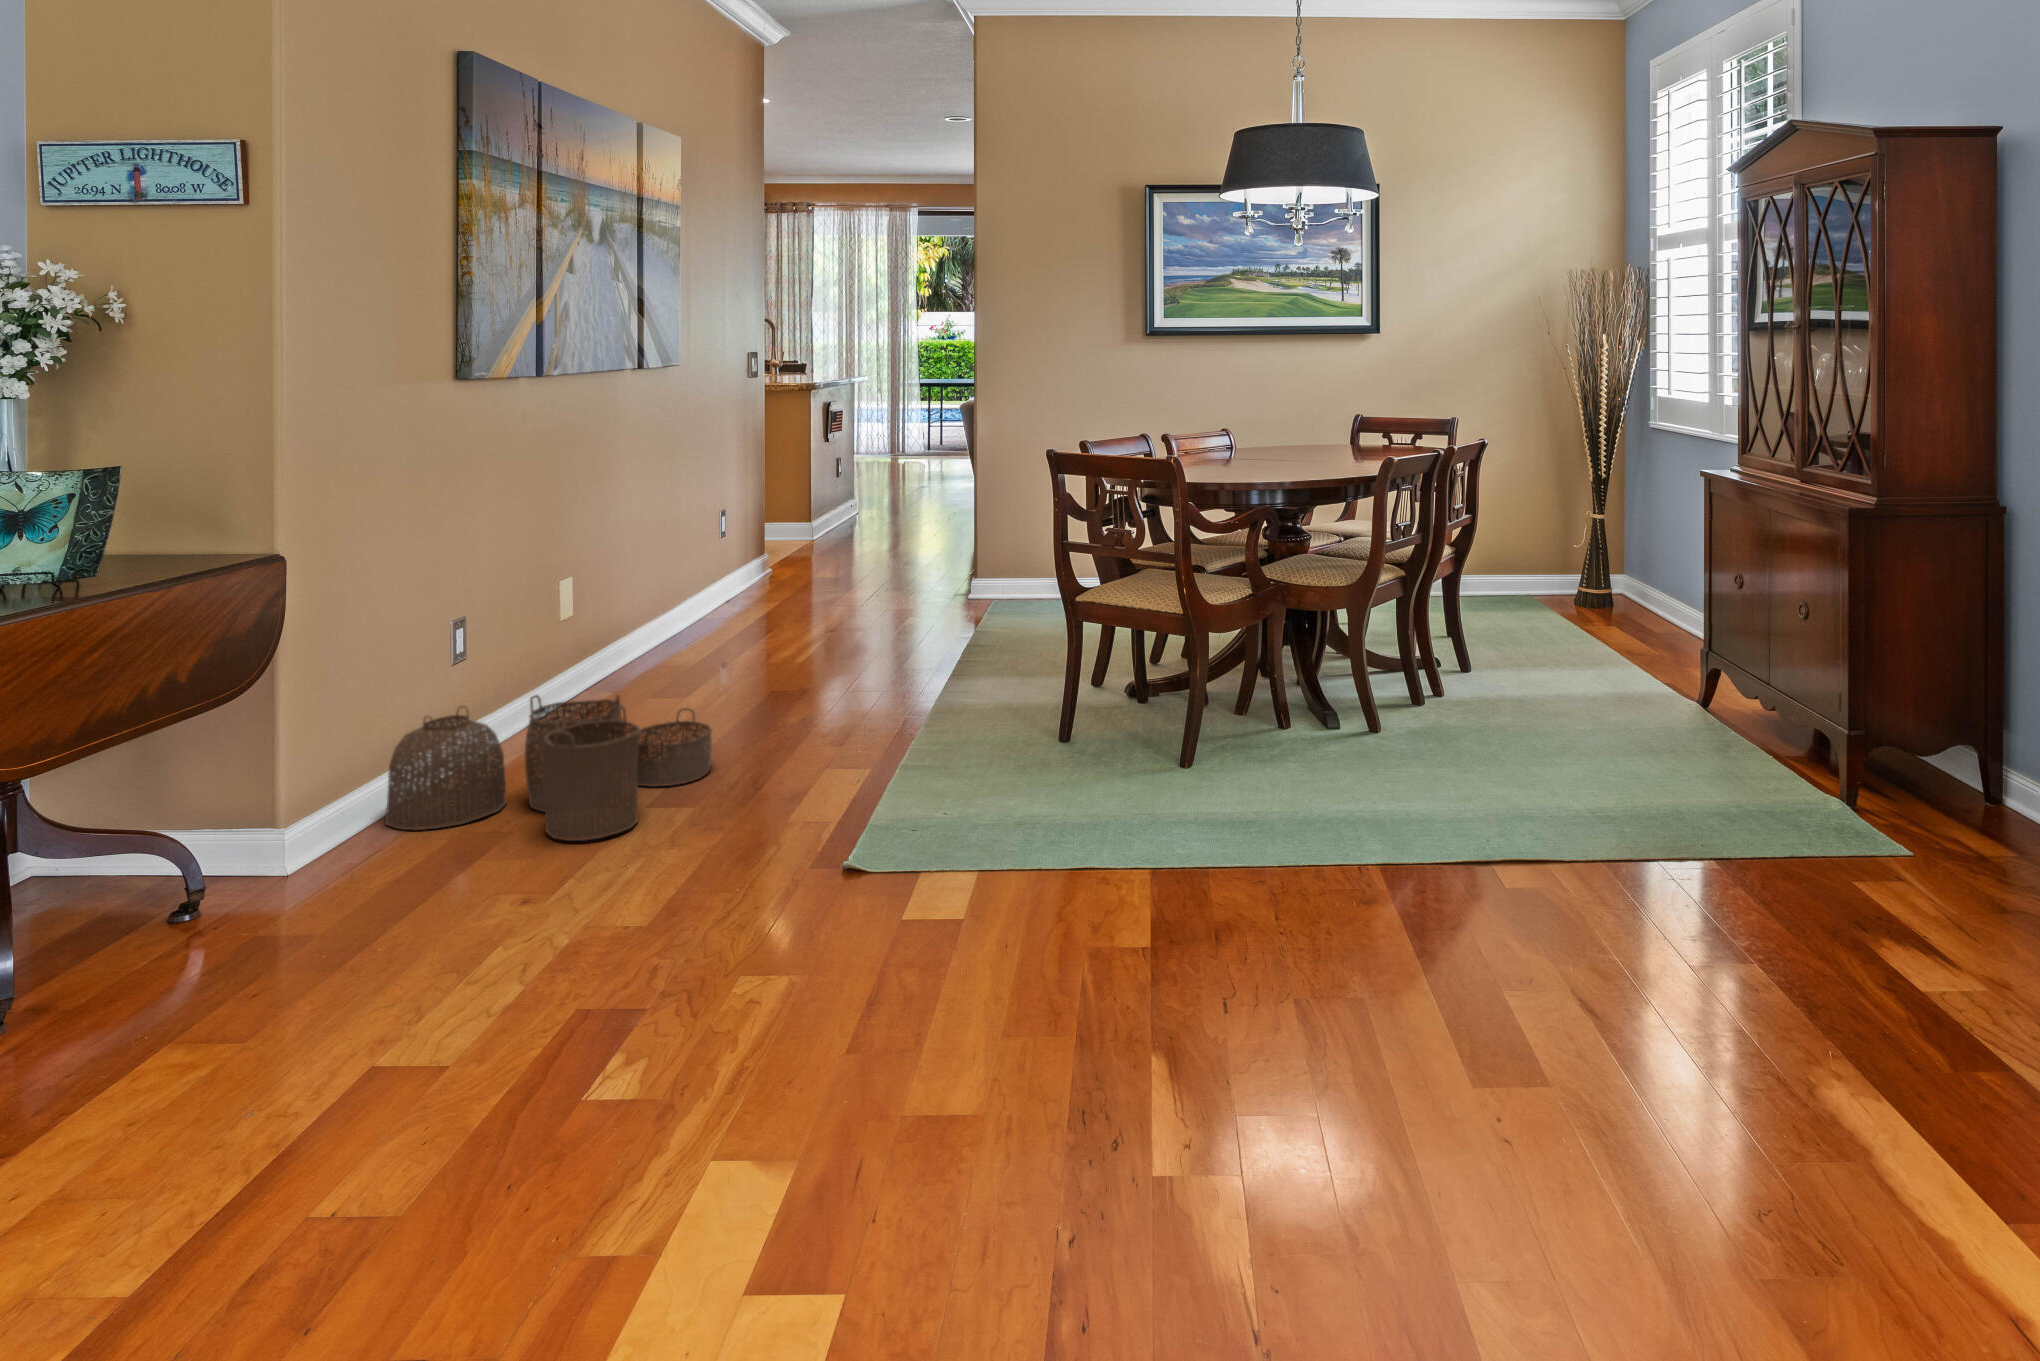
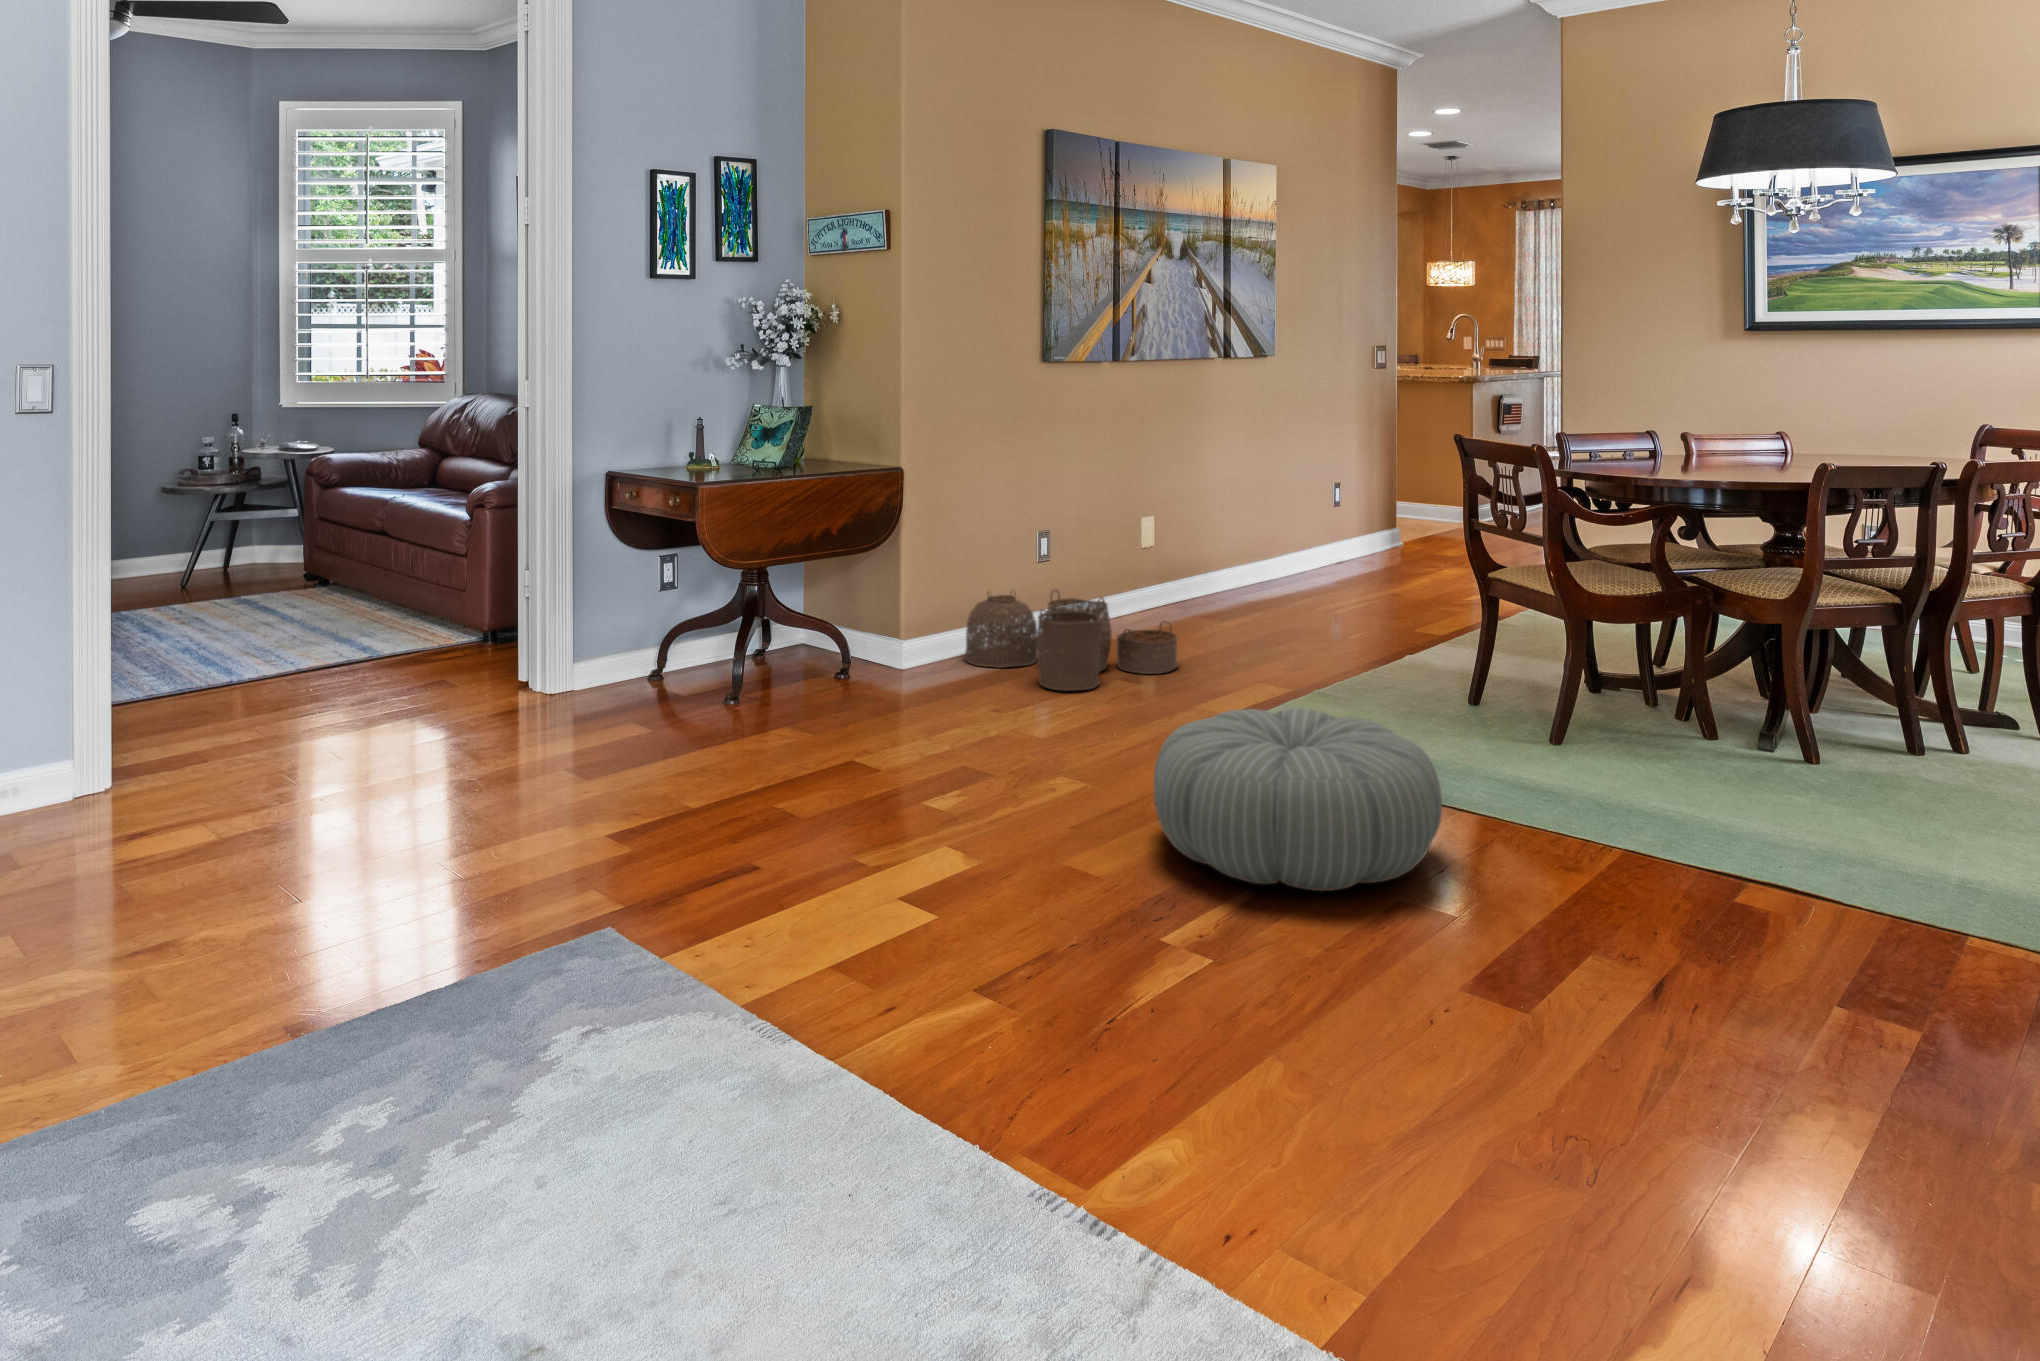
pouf: none [963,801,1323,1064] -> present [1154,708,1442,891]

